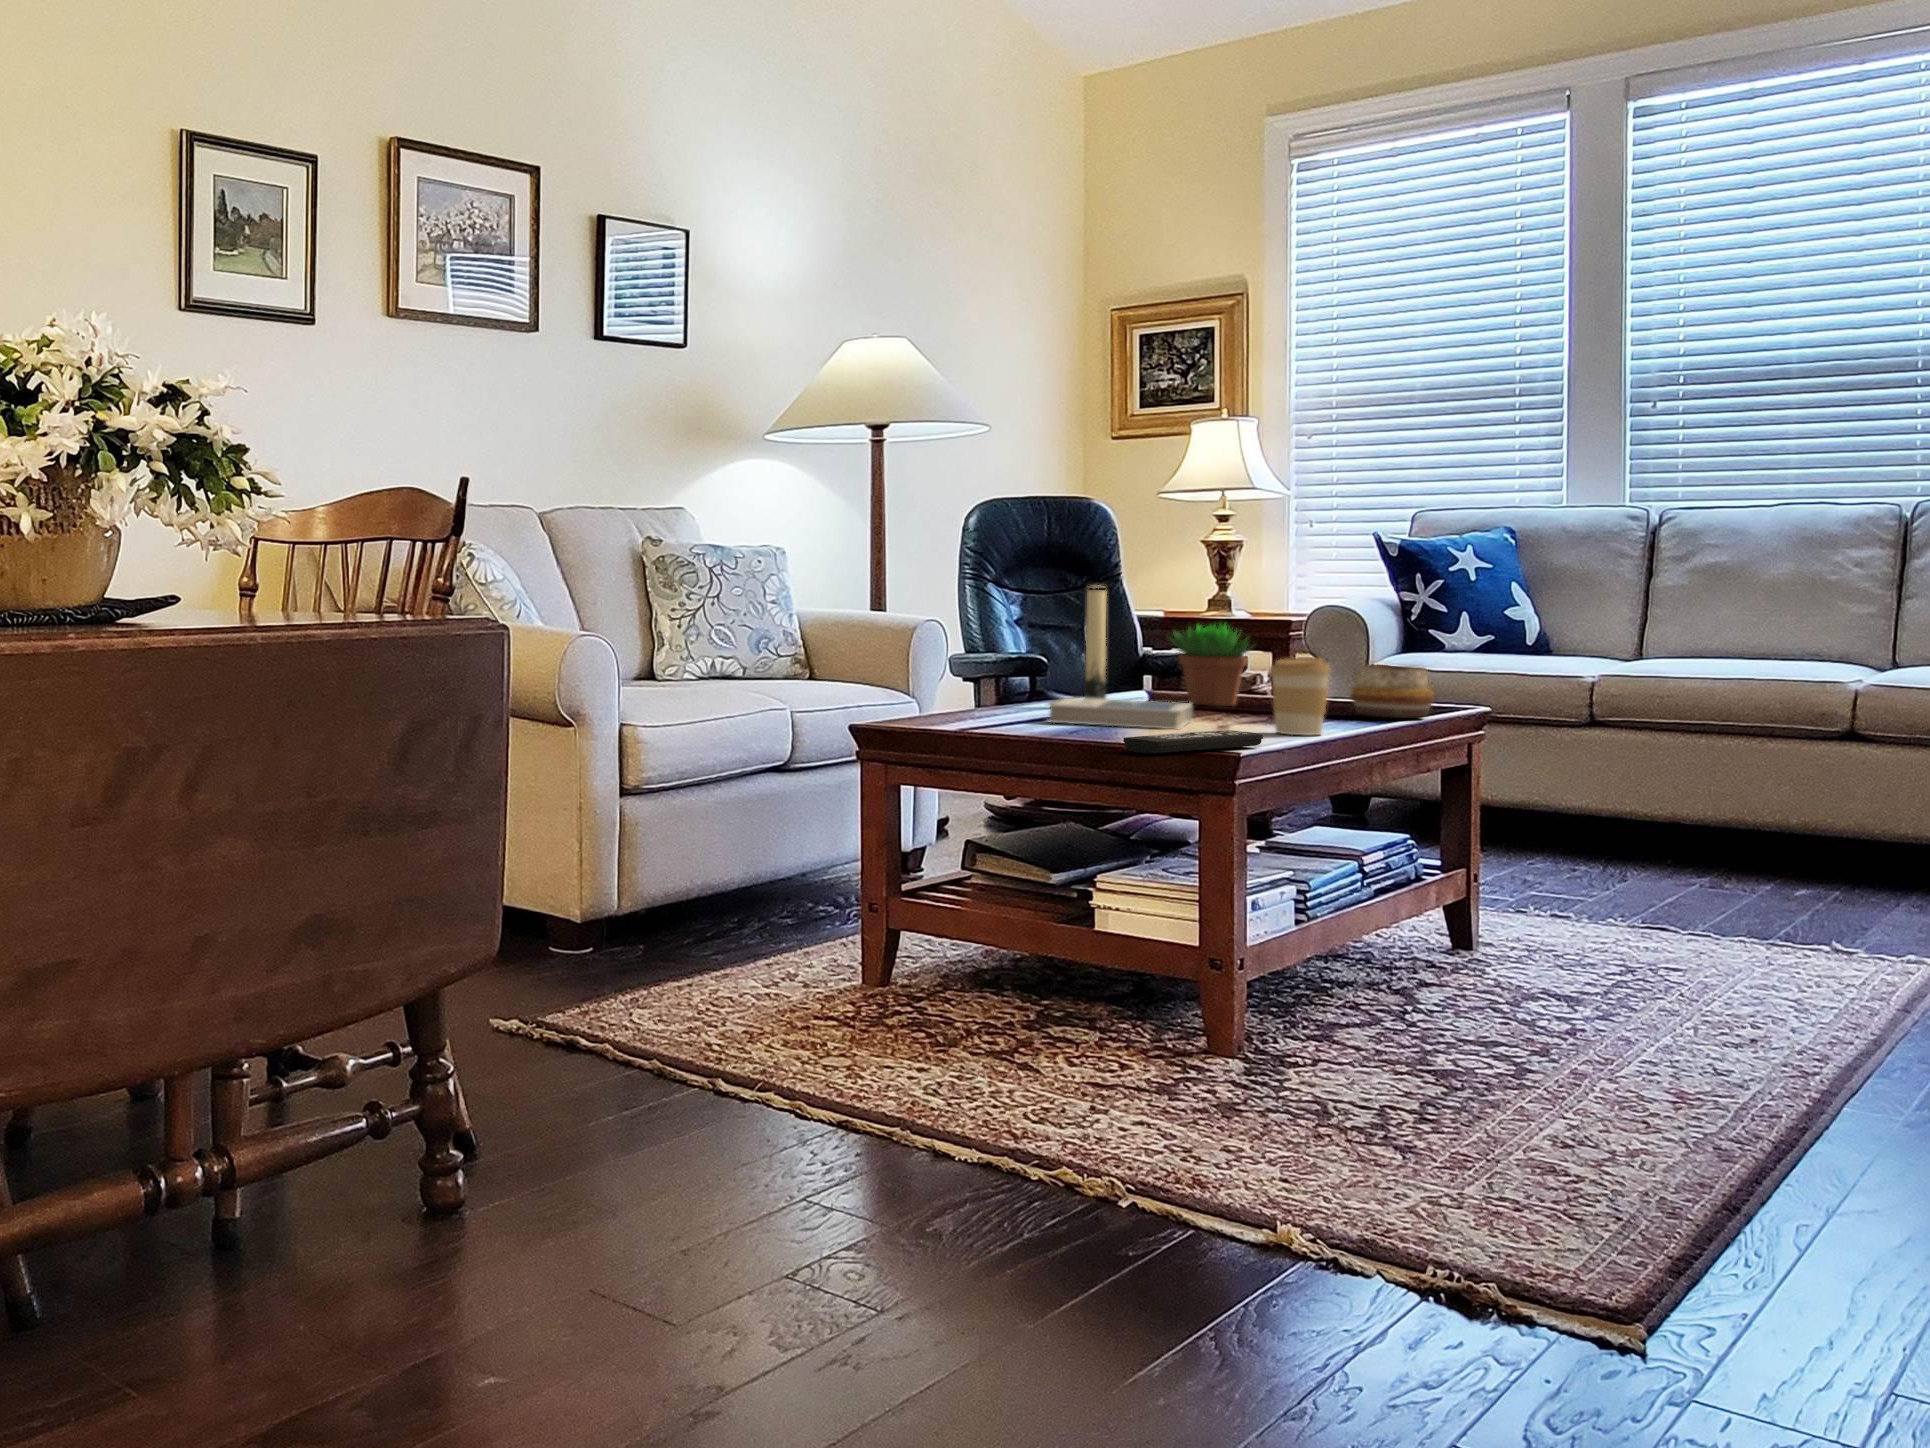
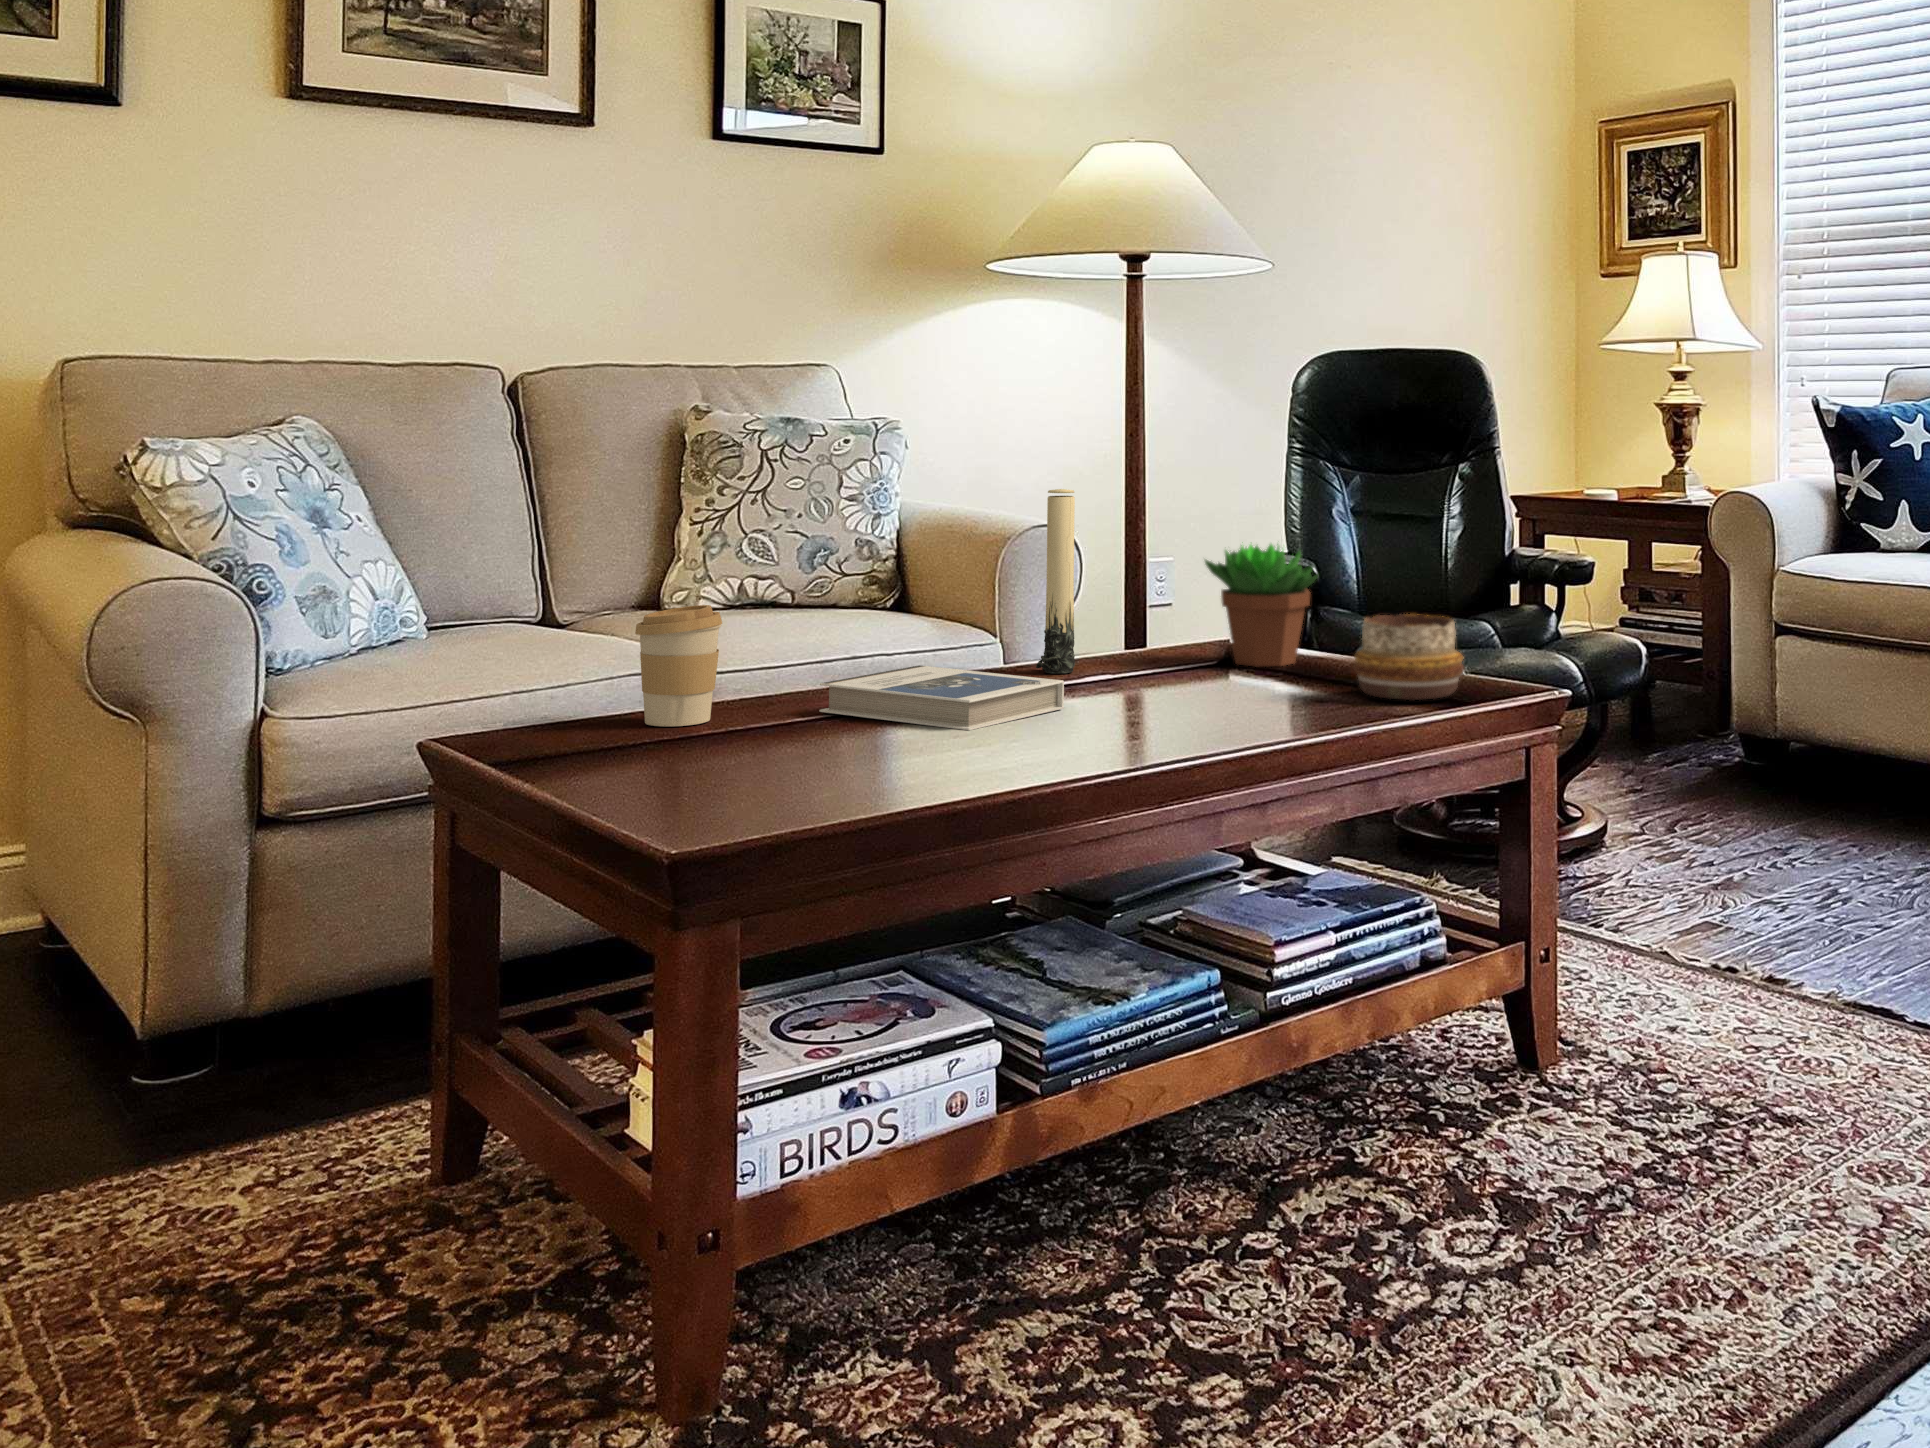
coffee cup: present [1270,657,1330,735] -> present [635,605,722,726]
remote control: present [1123,730,1263,754] -> none [595,754,887,810]

